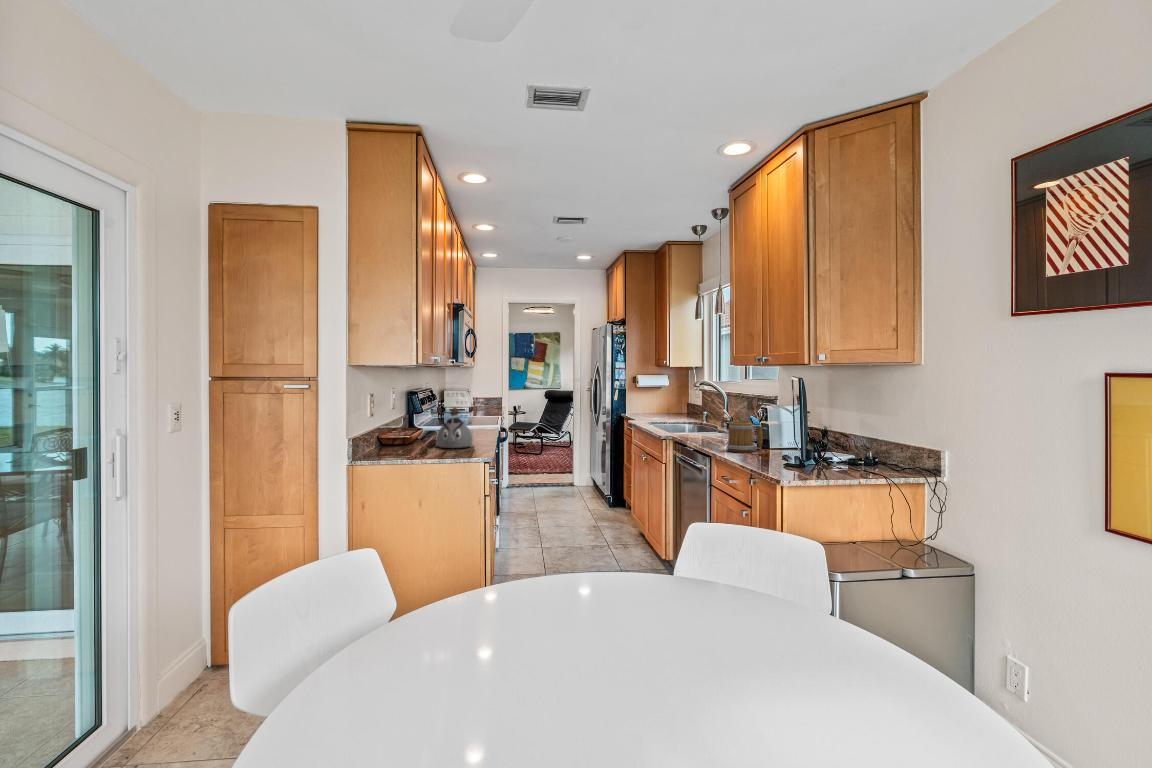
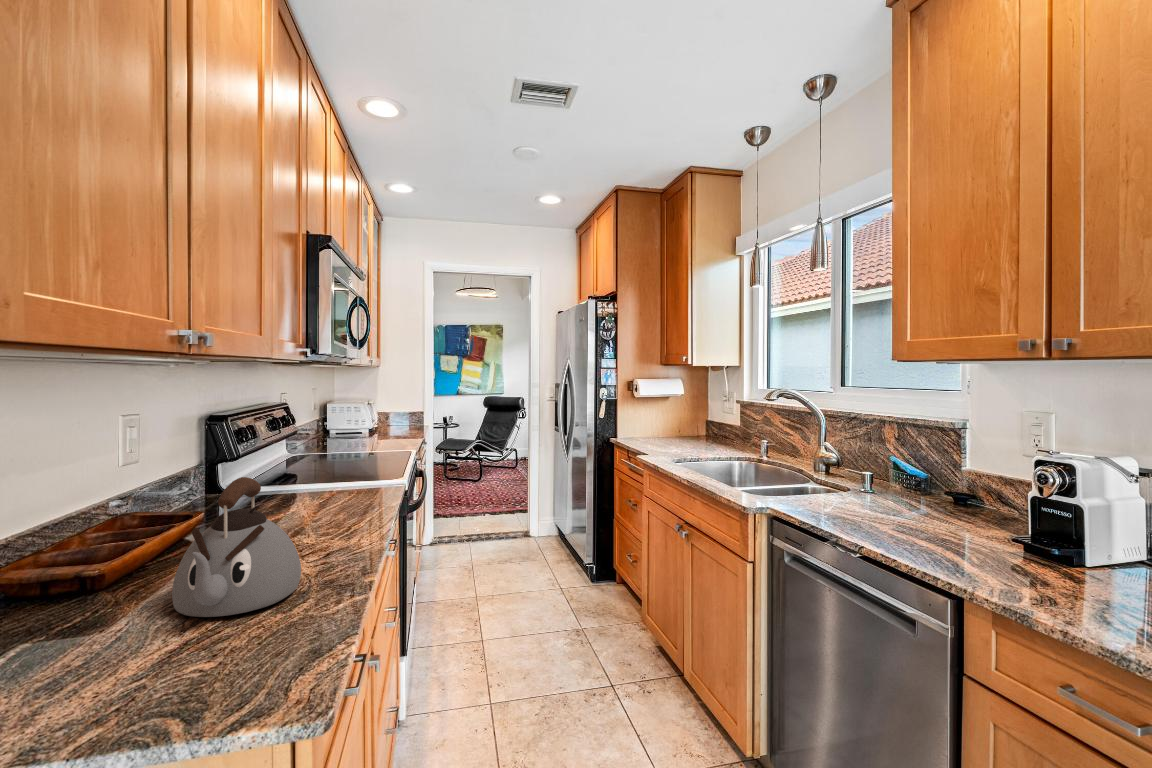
mug: present [727,421,763,453] -> none [999,500,1104,596]

